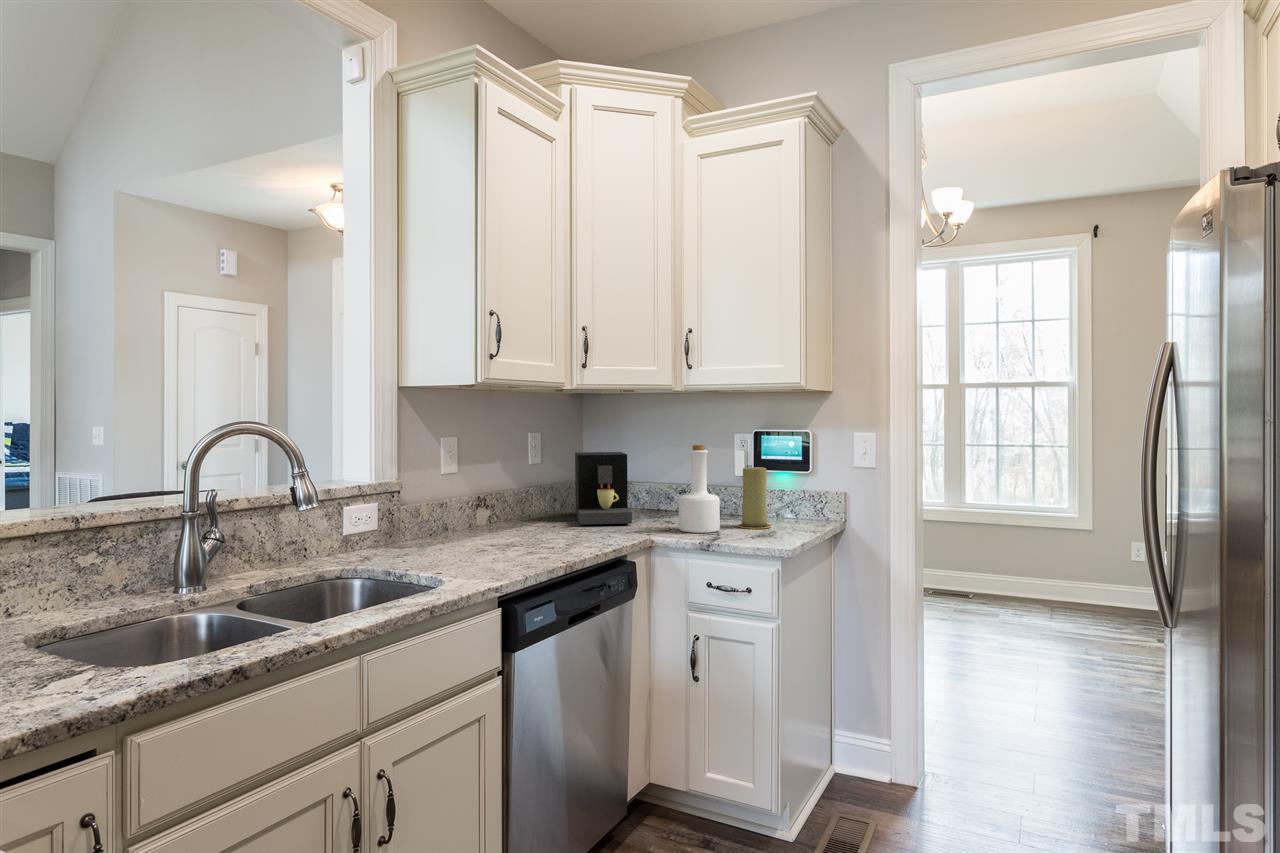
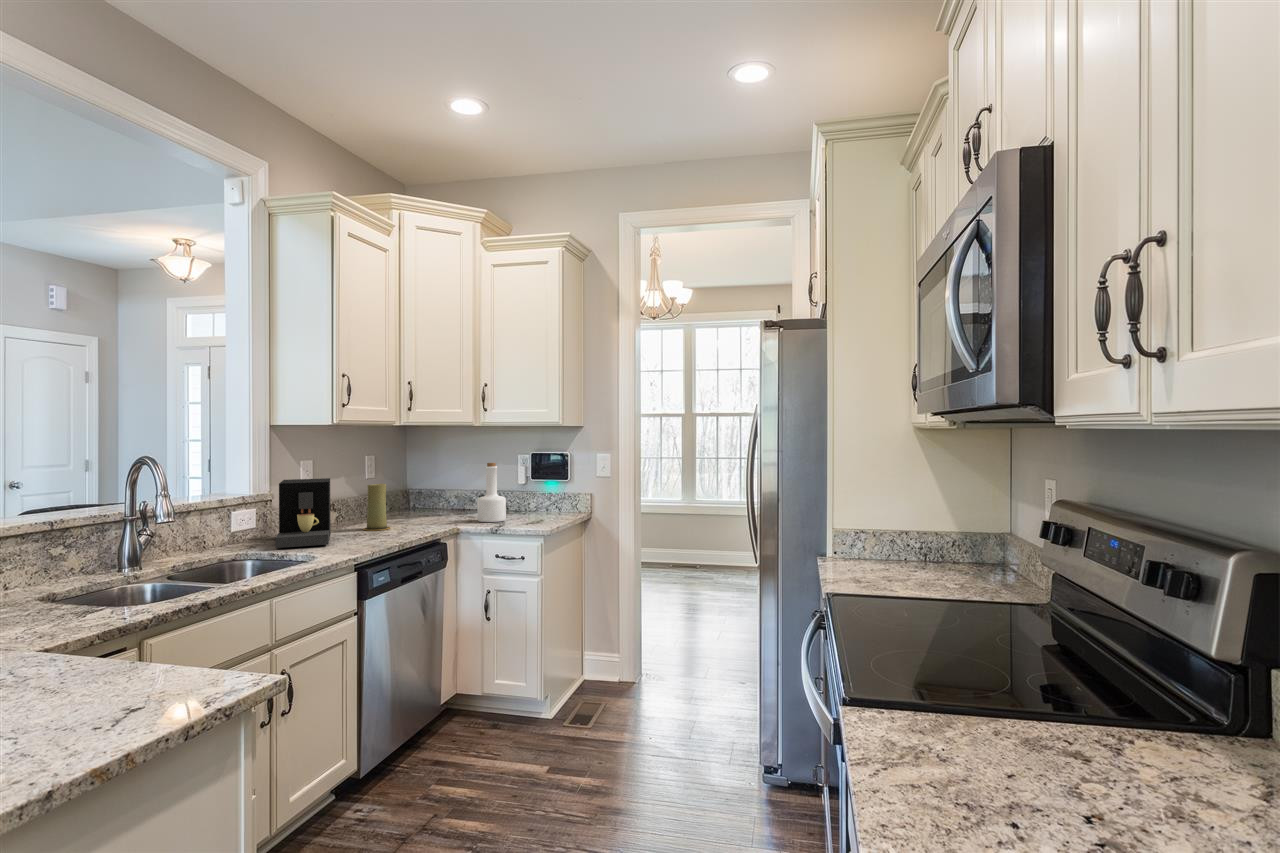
coffee maker: present [575,452,632,525] -> present [275,478,331,548]
candle: present [737,467,771,529] -> present [363,484,390,531]

